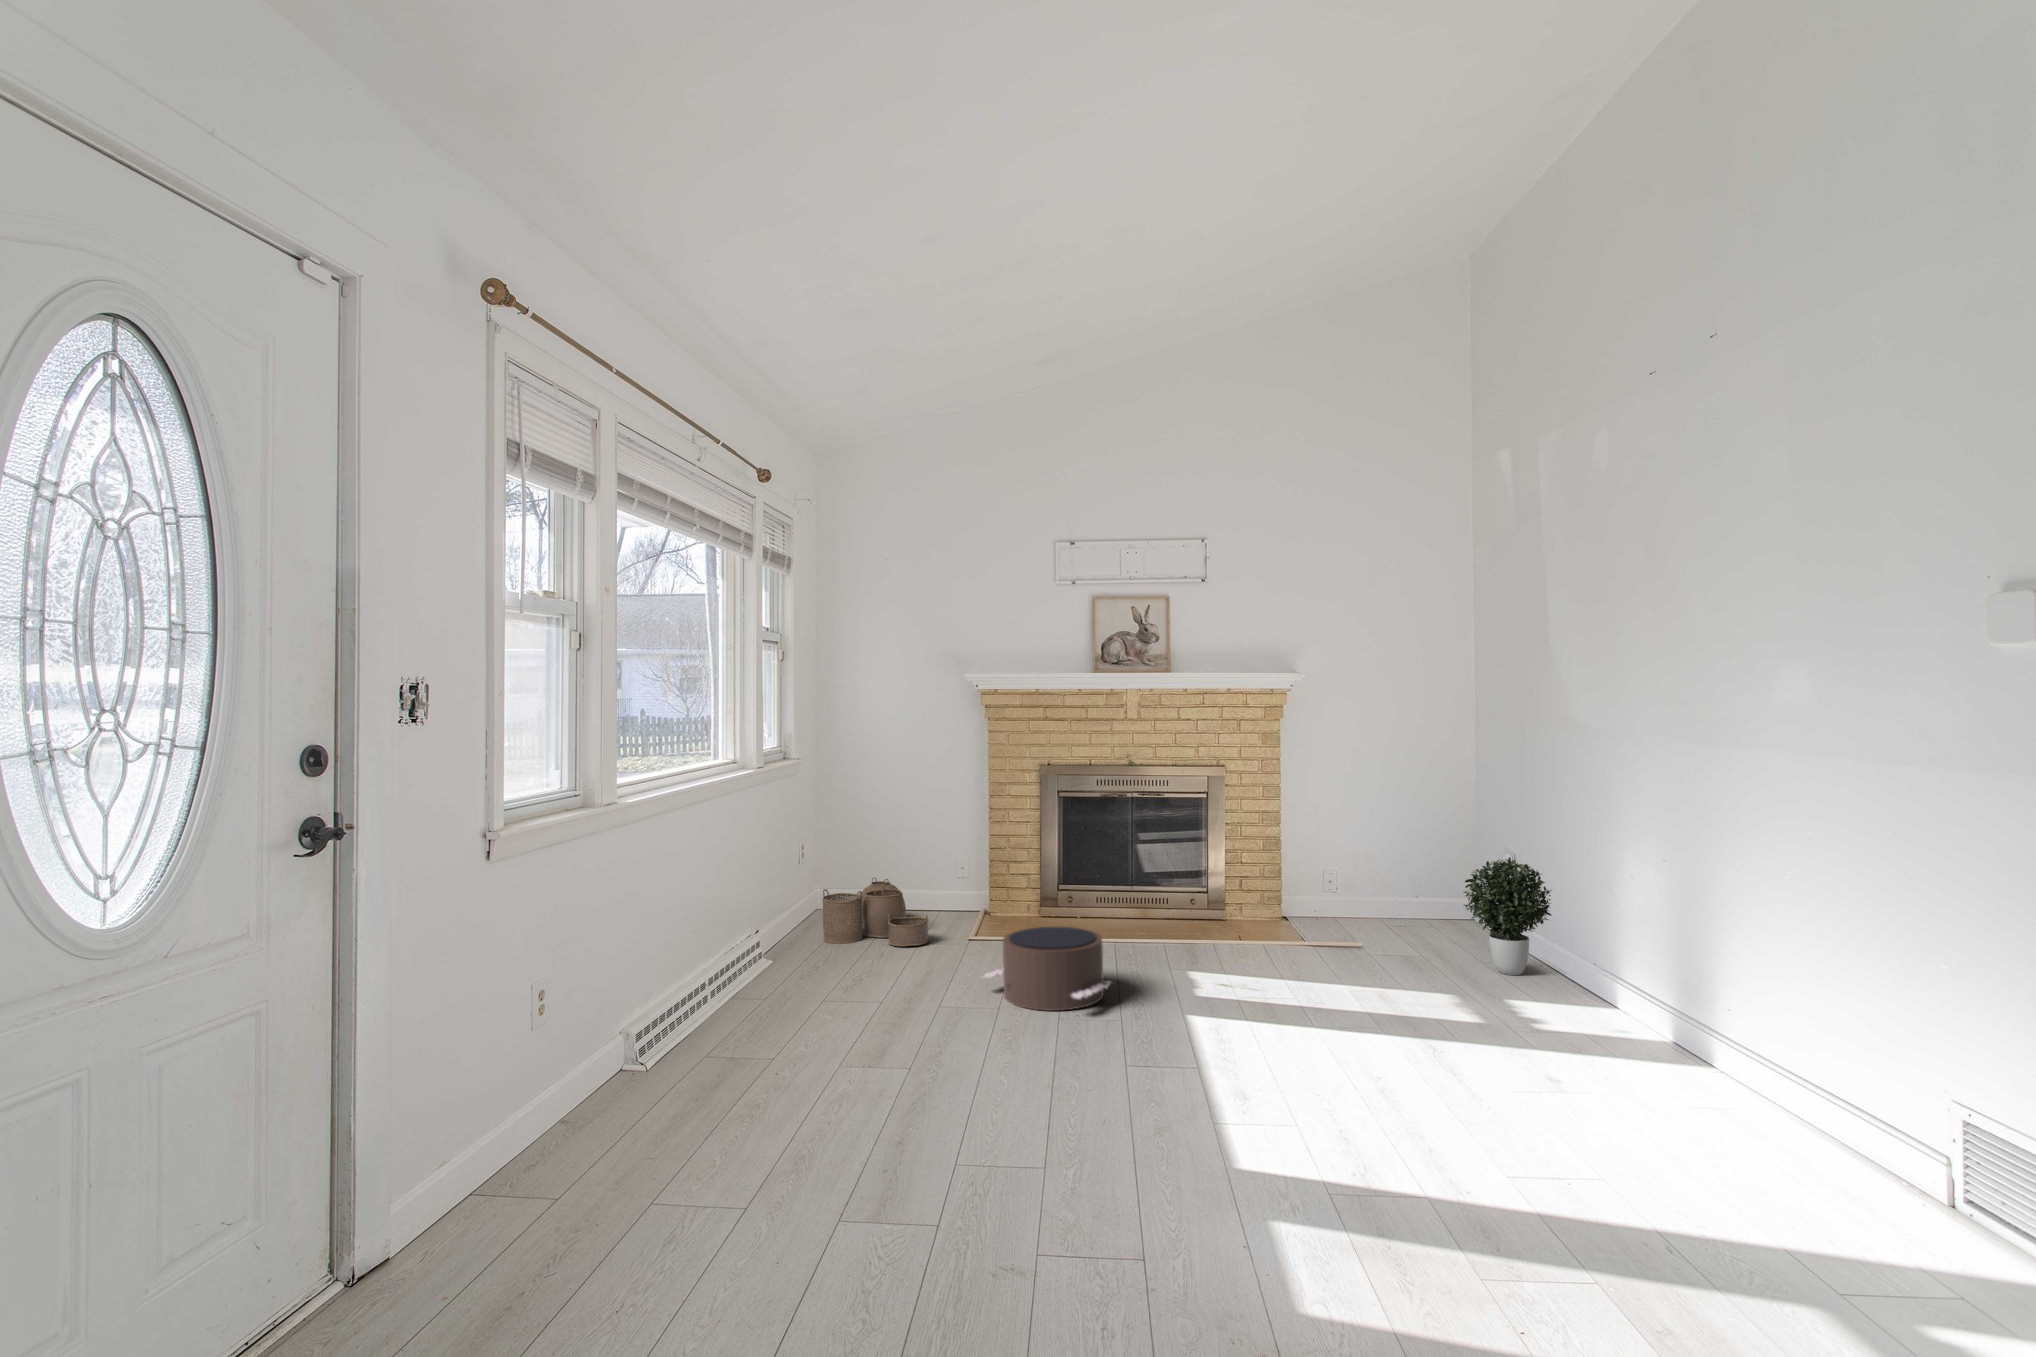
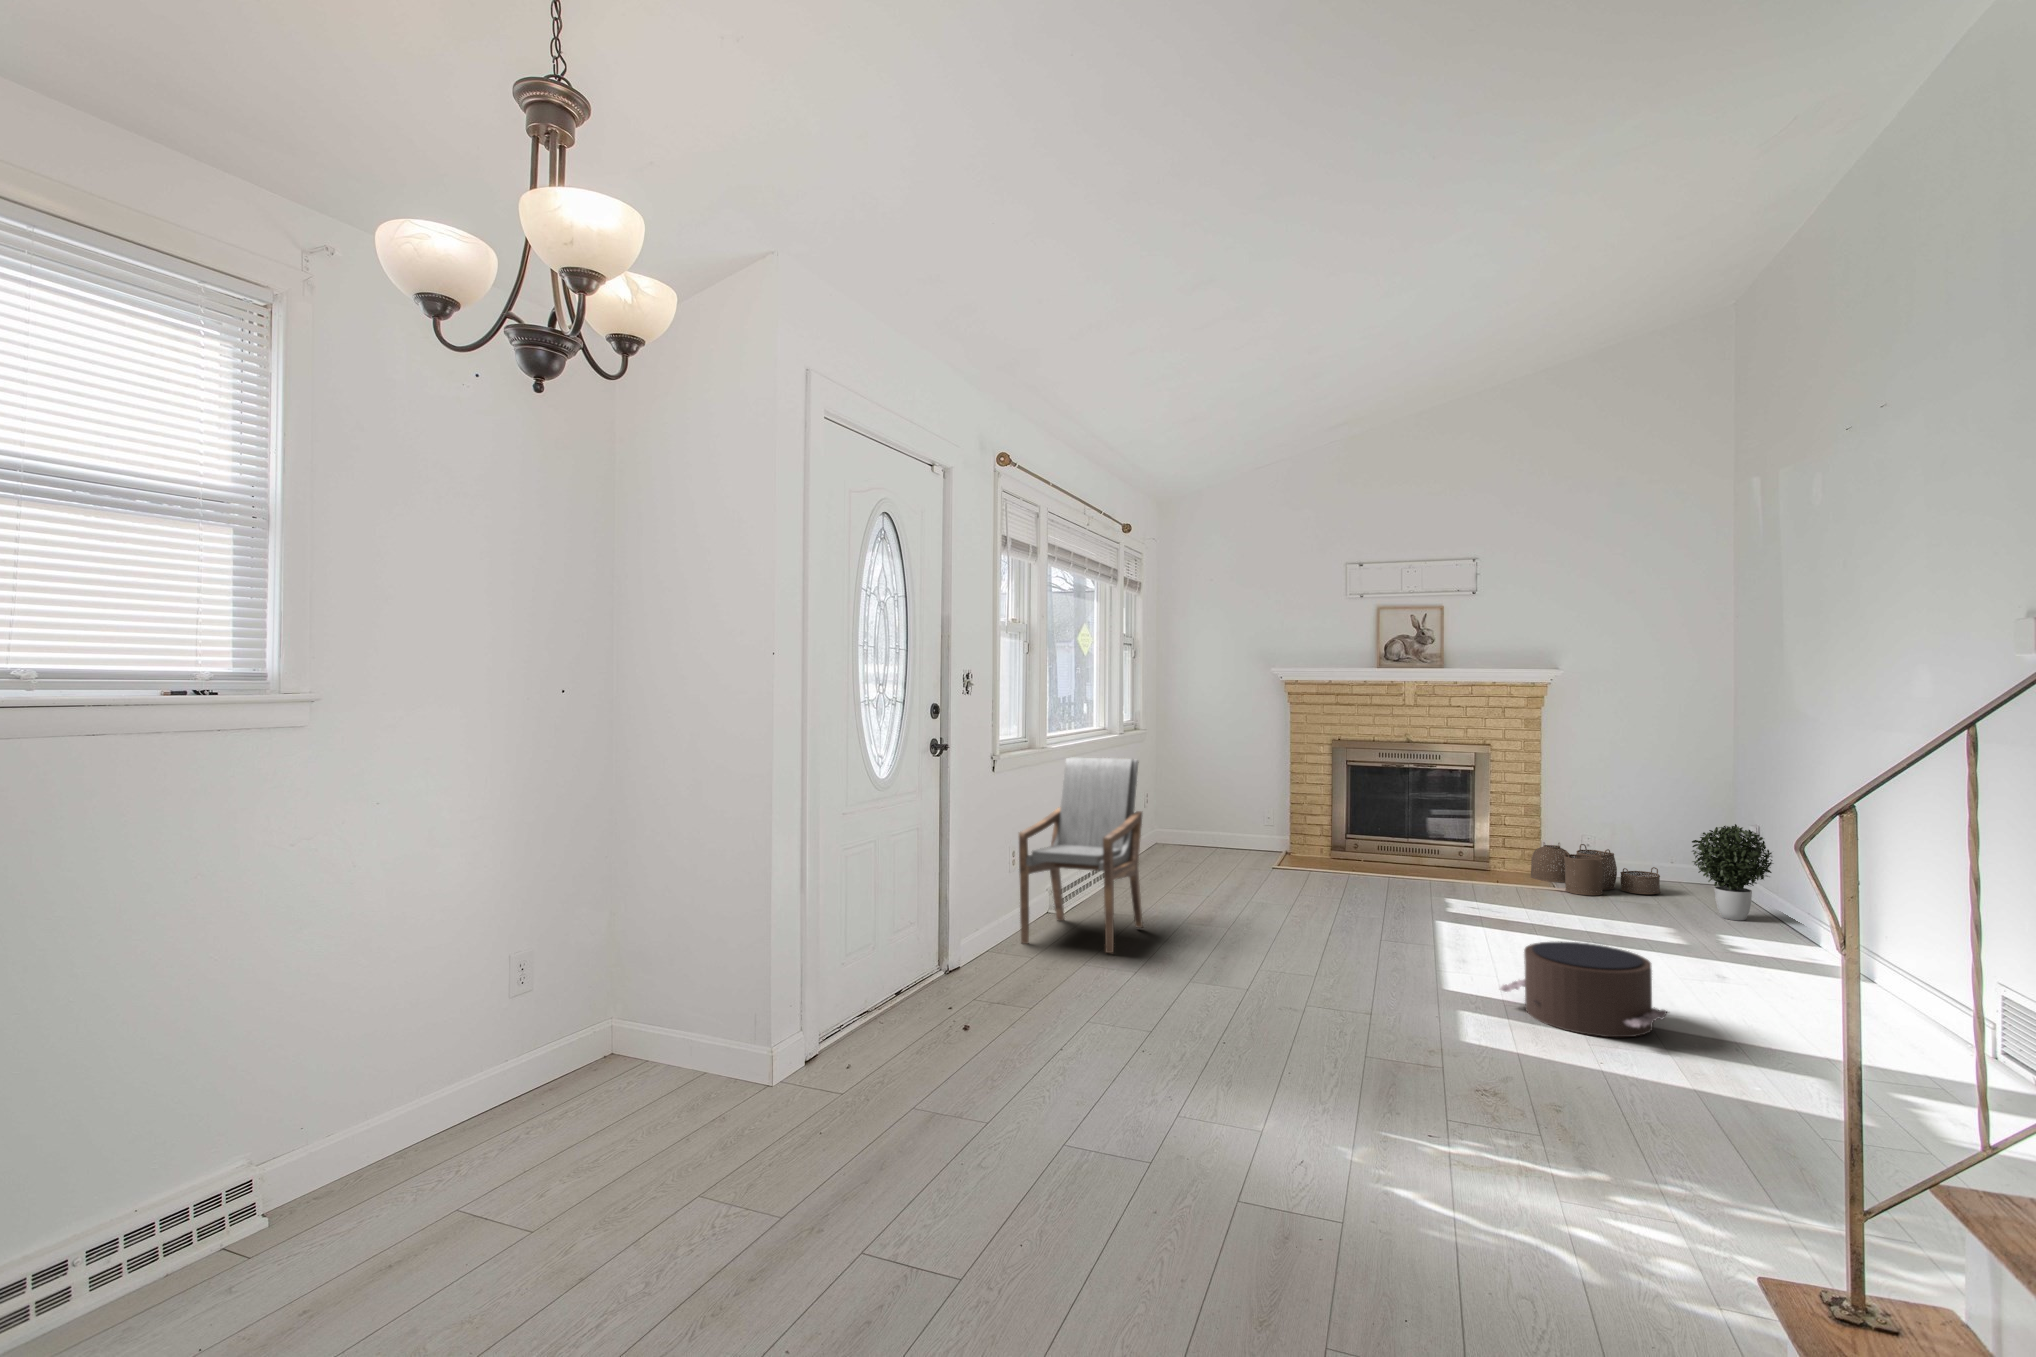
armchair: none [537,818,773,1167] -> present [1019,758,1143,953]
woven basket: present [822,878,928,946] -> present [1531,842,1660,895]
pouf: present [983,927,1111,1011] -> present [1500,942,1667,1037]

